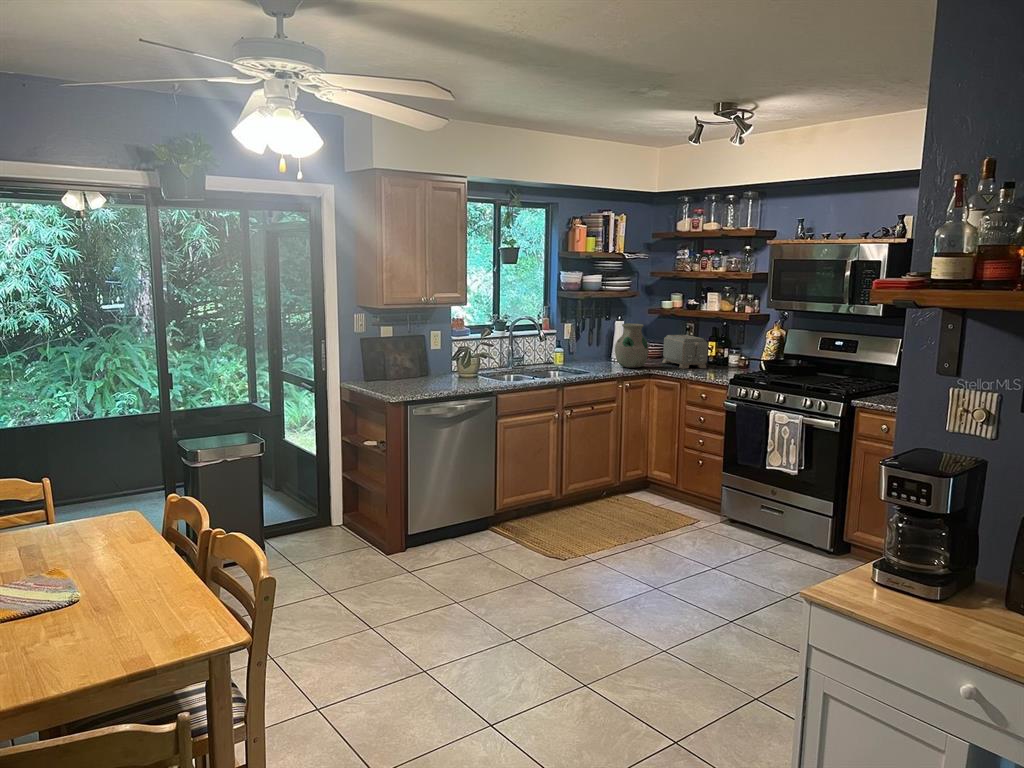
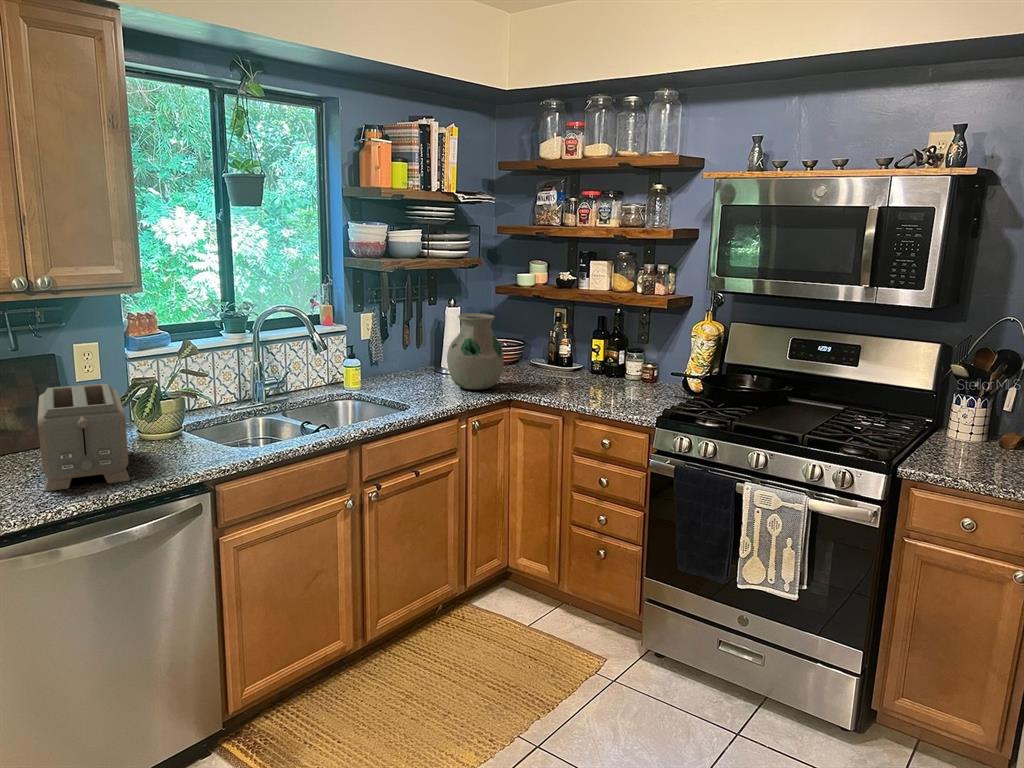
toaster: present [662,335,708,369] -> present [38,384,130,491]

